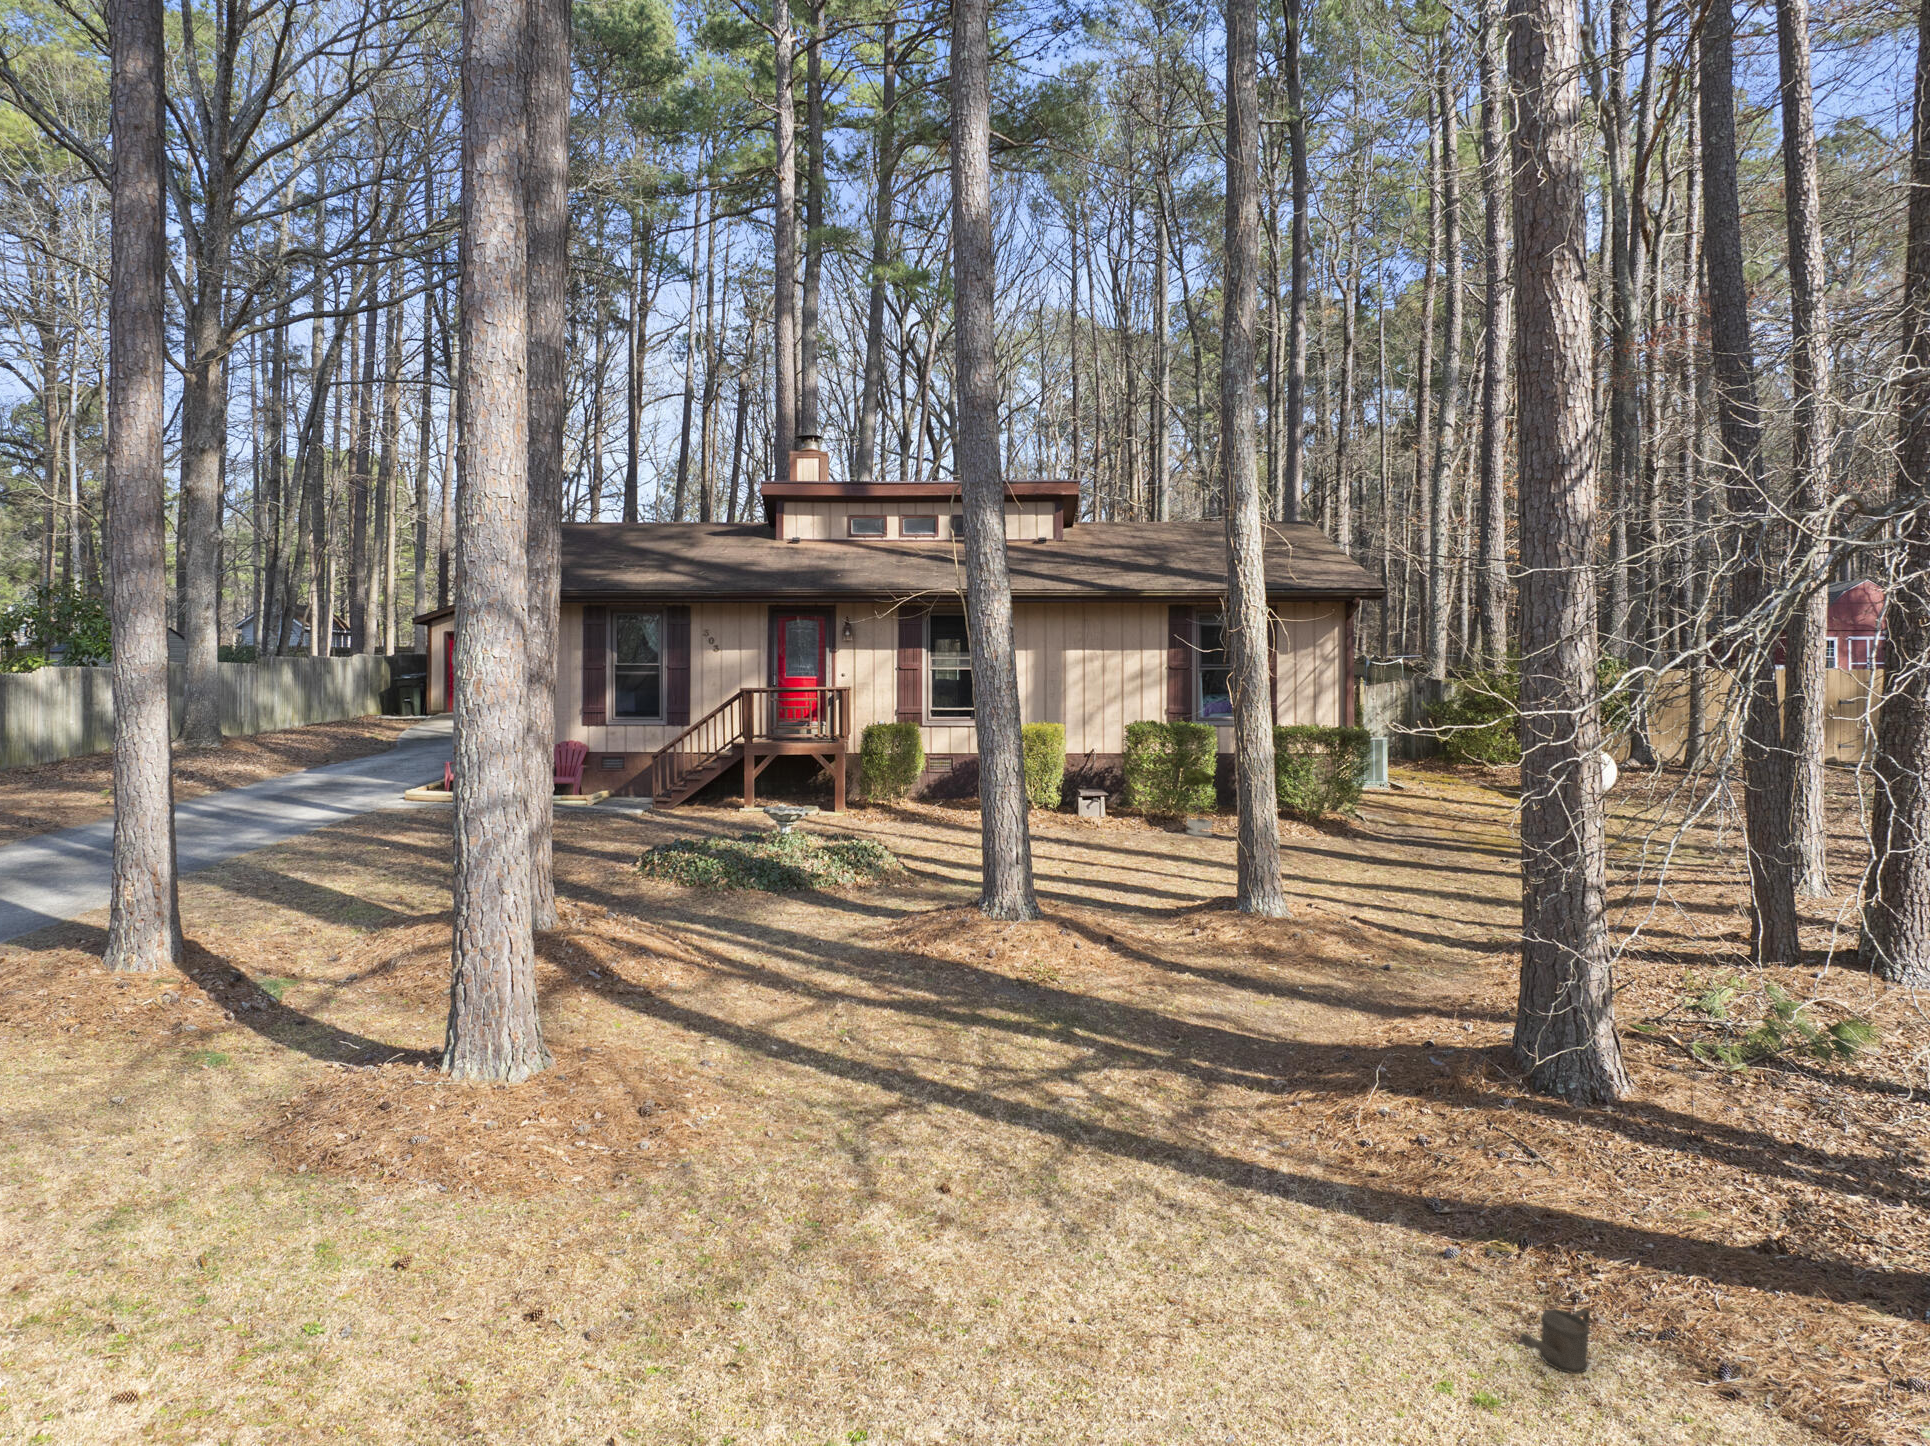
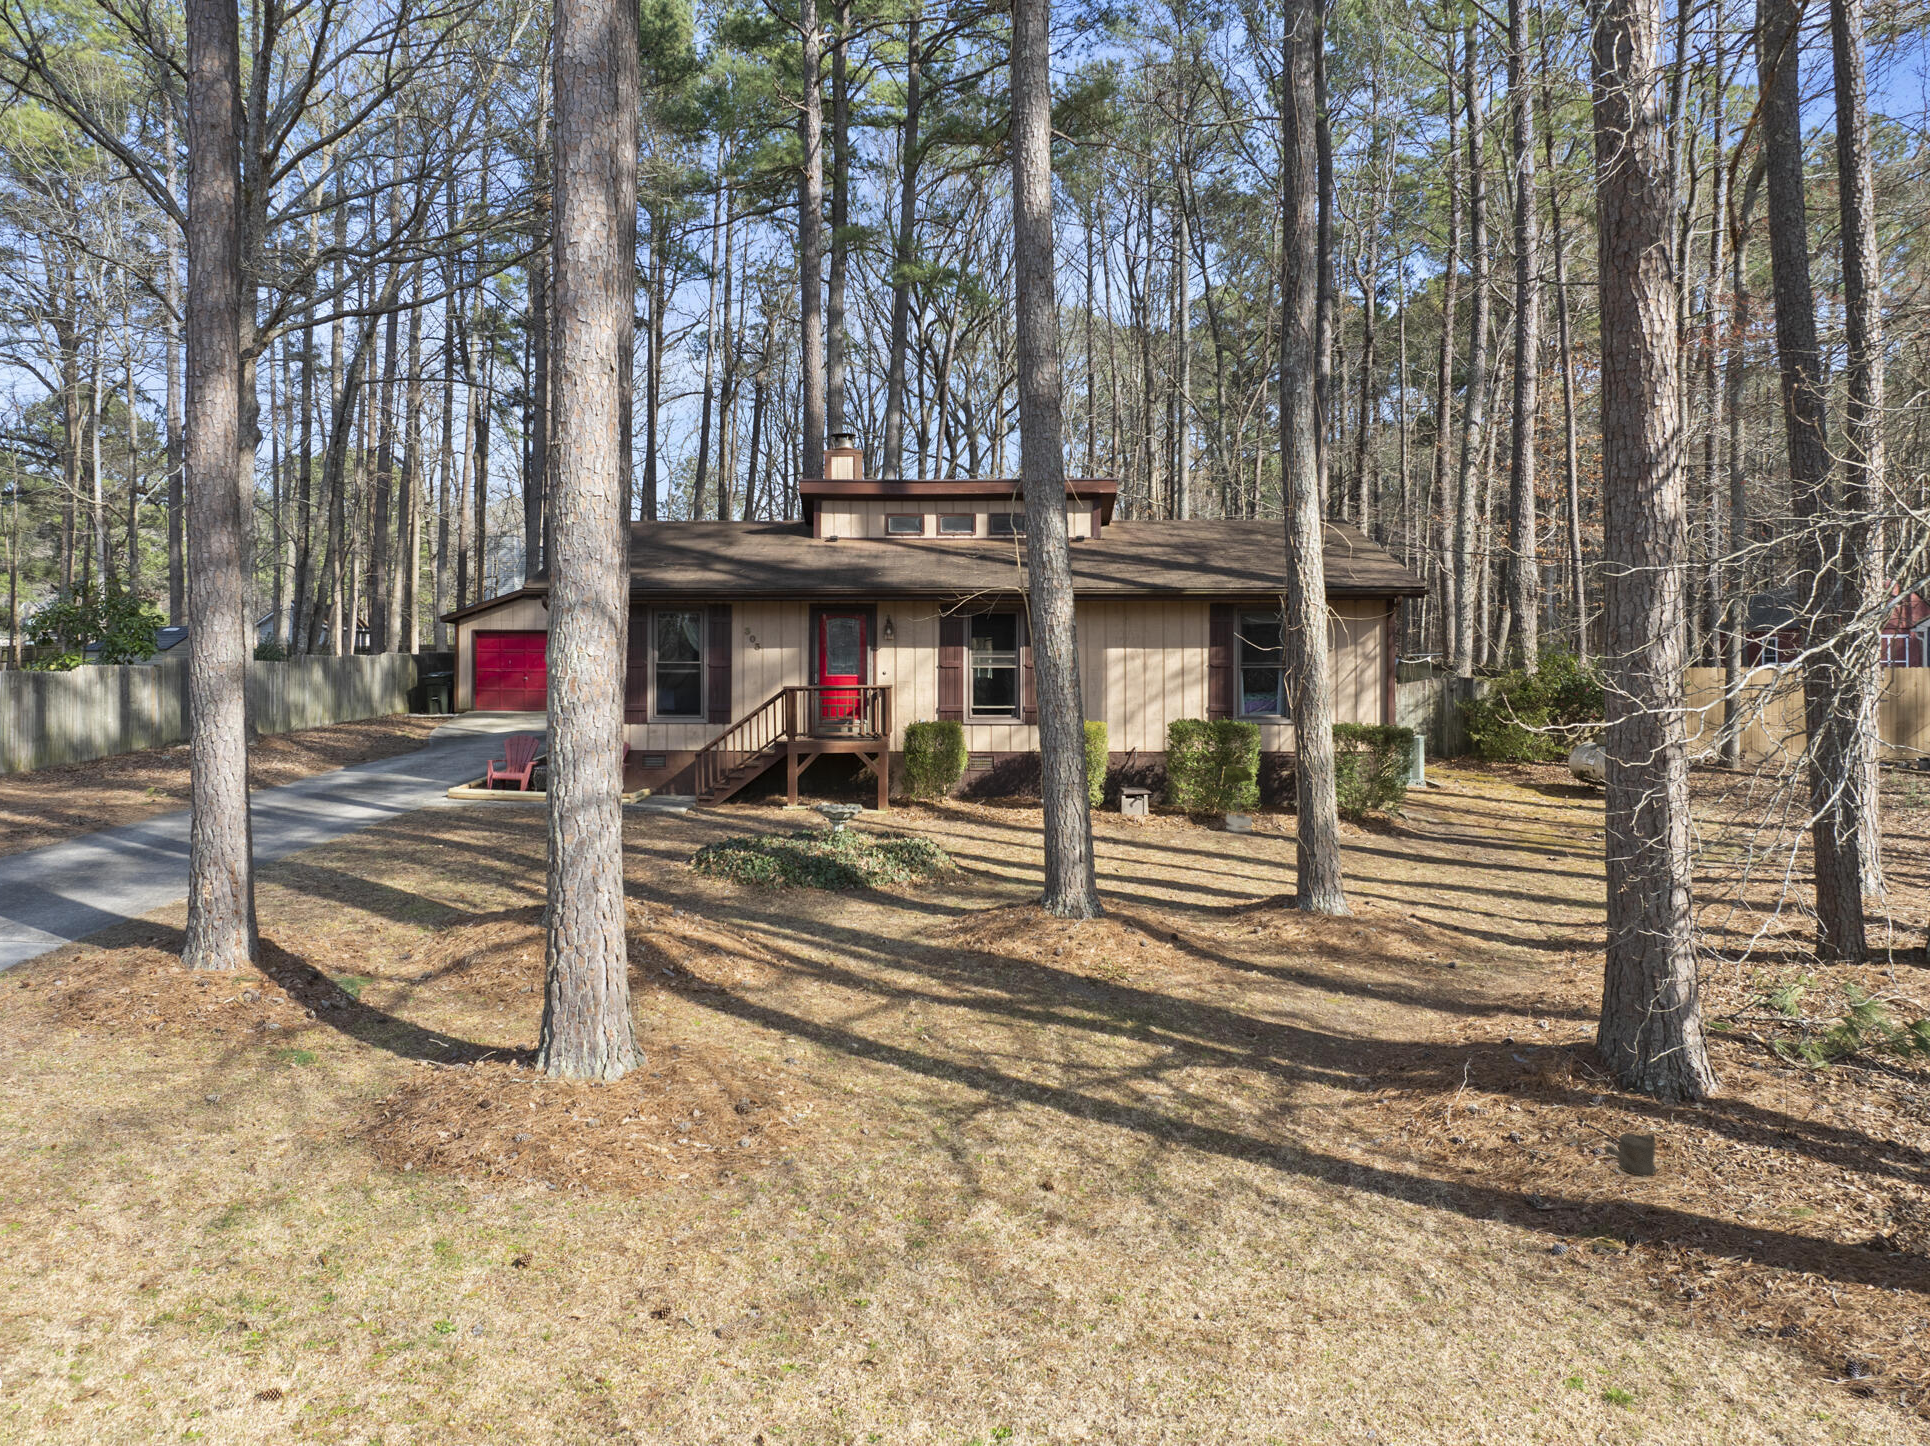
watering can: present [1520,1308,1590,1374] -> present [1605,1133,1656,1176]

